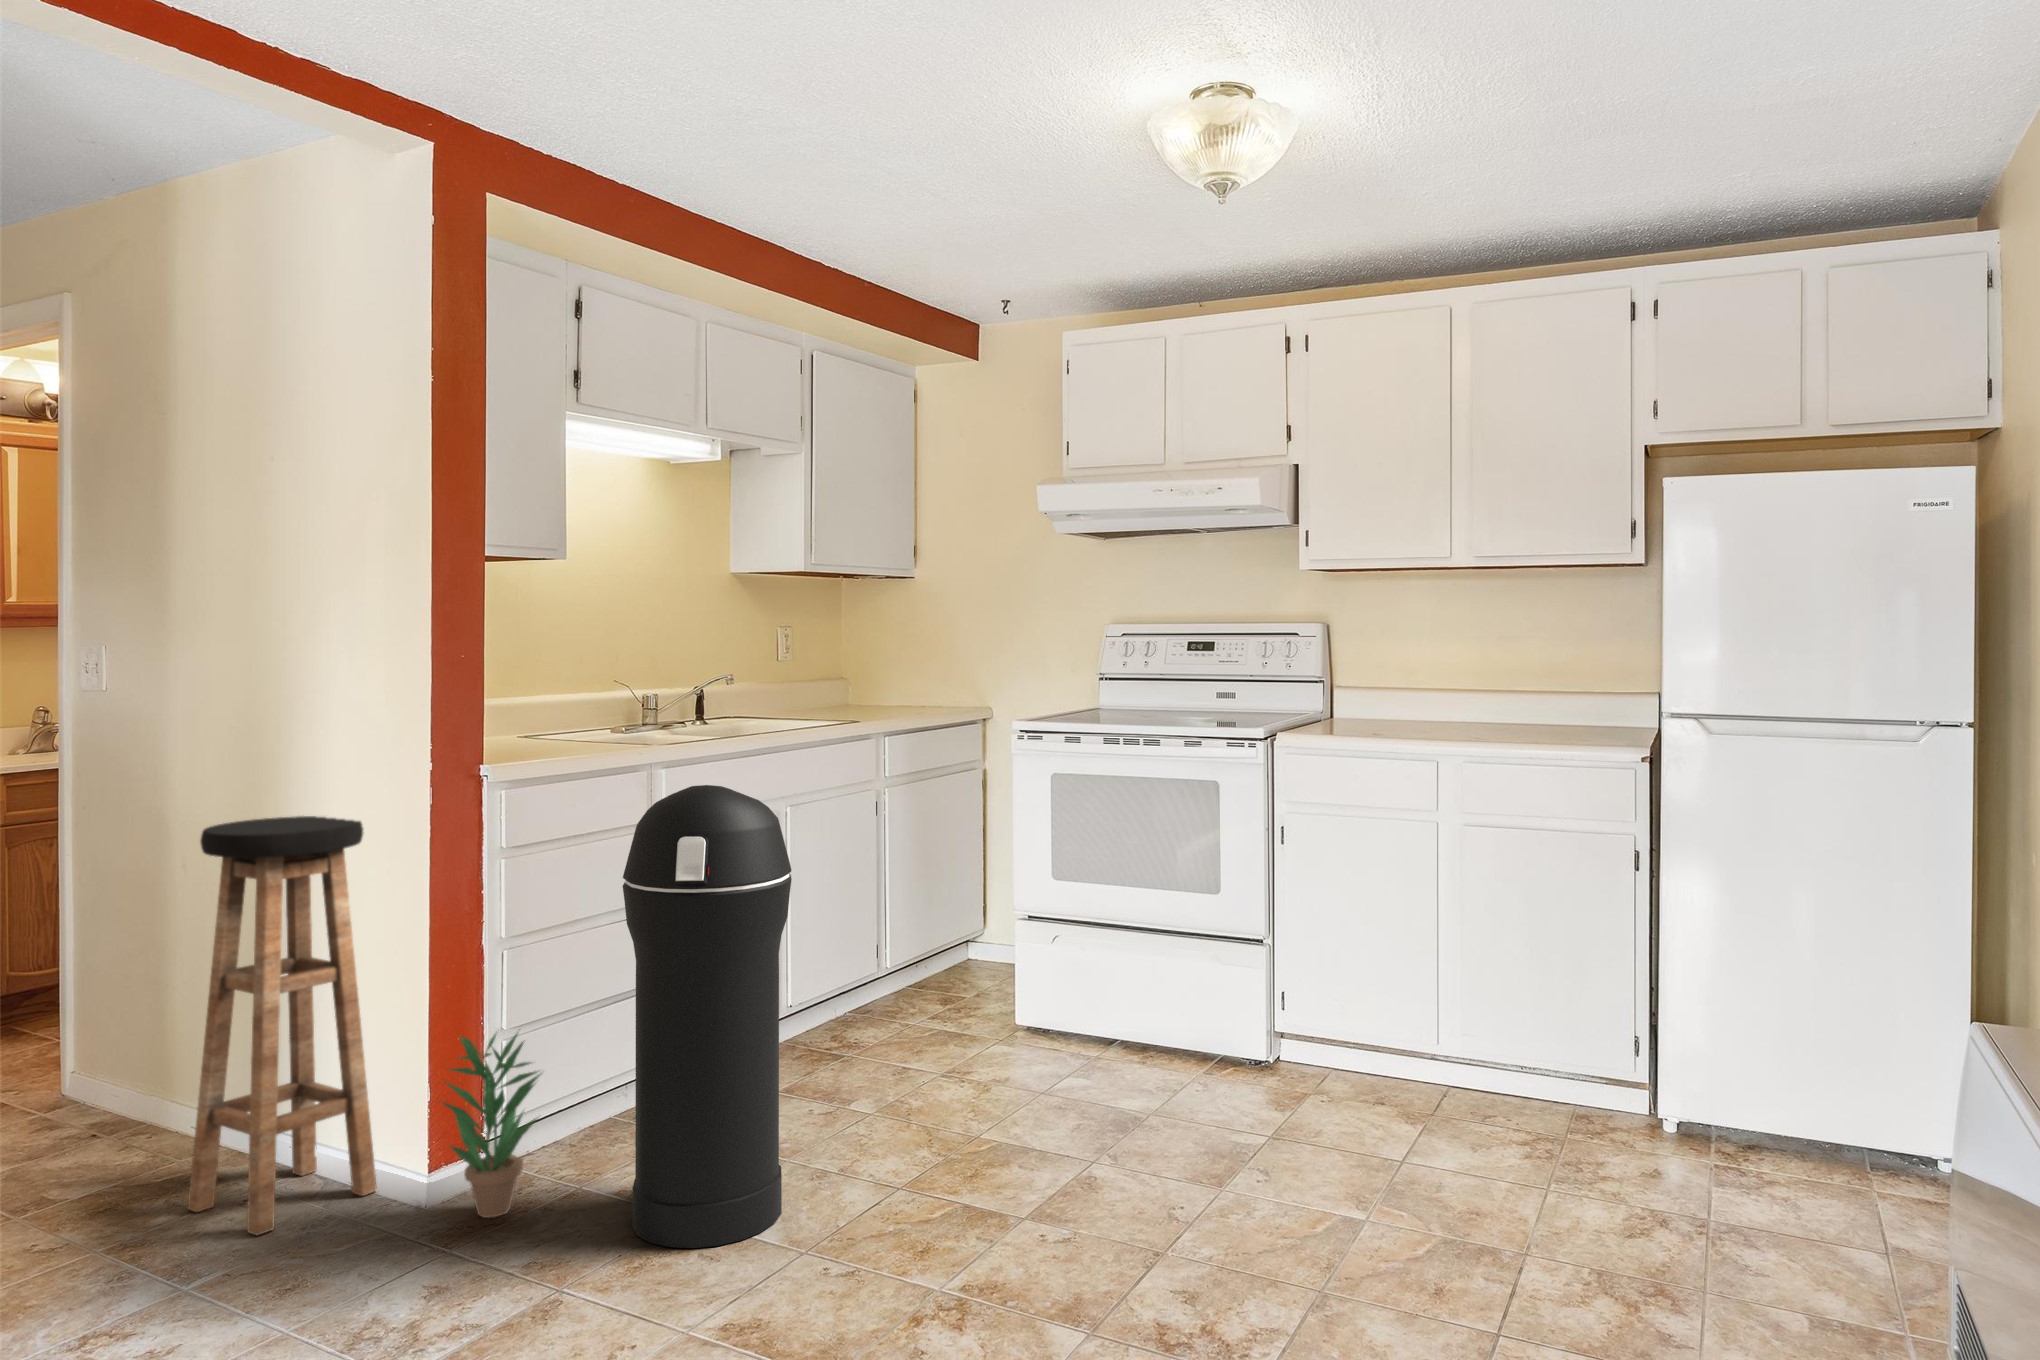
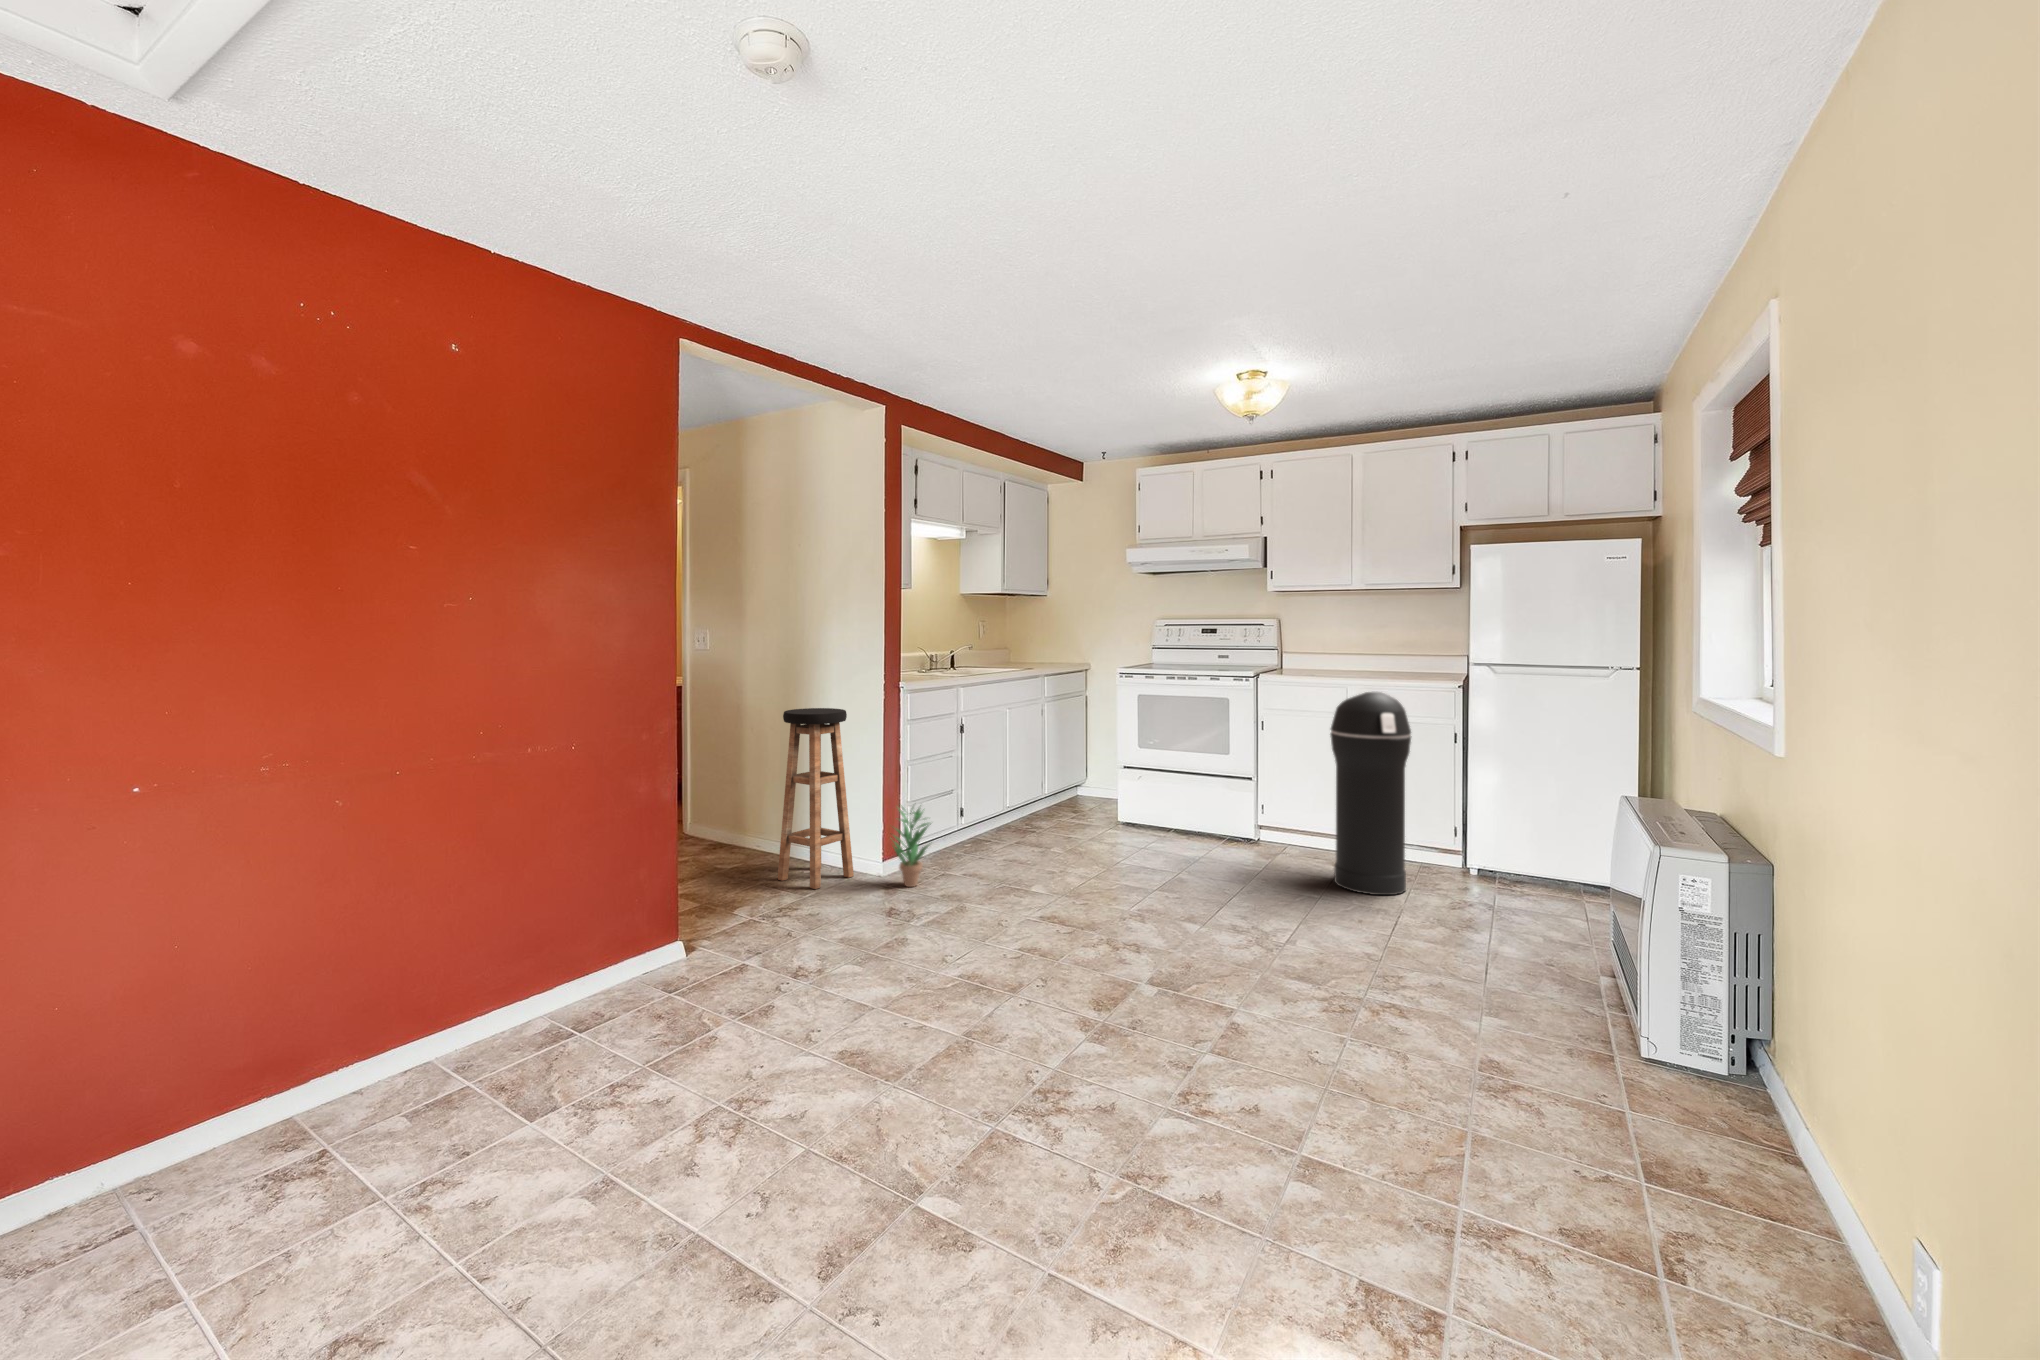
trash can: present [623,785,792,1248] -> present [1330,692,1411,895]

